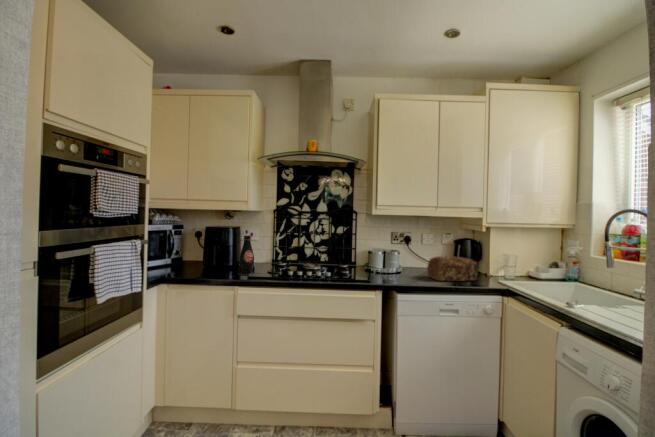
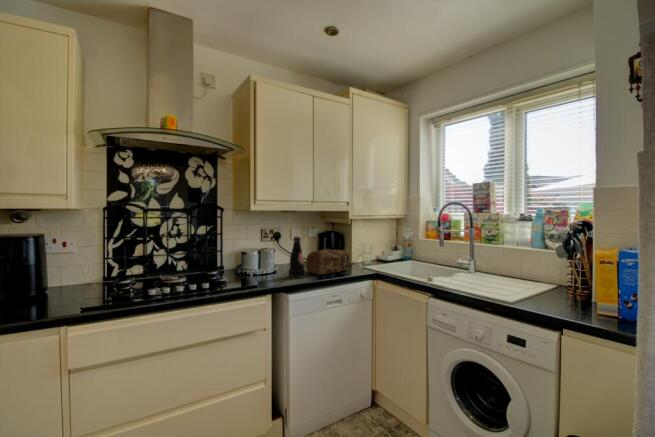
bottle: present [238,235,255,275] -> present [289,237,305,279]

